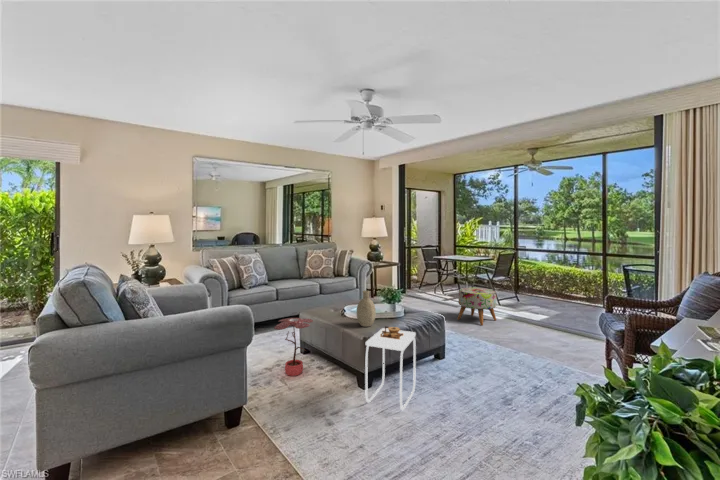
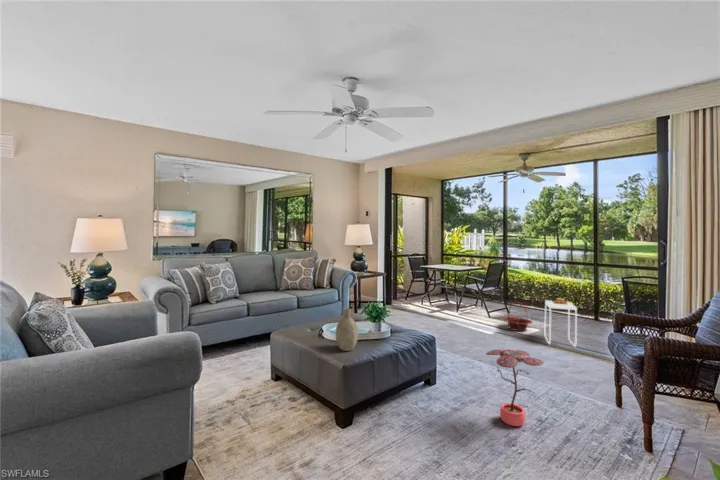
ottoman: present [458,288,497,325] -> none [447,300,489,342]
basket: none [511,290,539,316] -> present [503,306,532,331]
potted plant: present [274,318,313,376] -> present [486,350,544,426]
side table: present [365,326,416,410] -> present [545,298,577,347]

